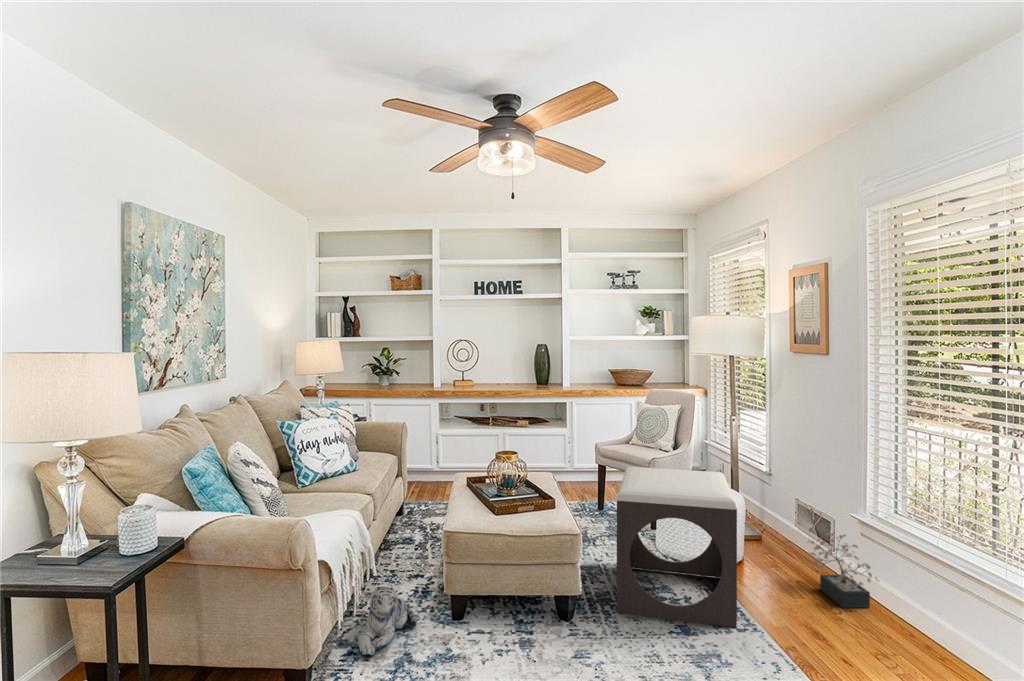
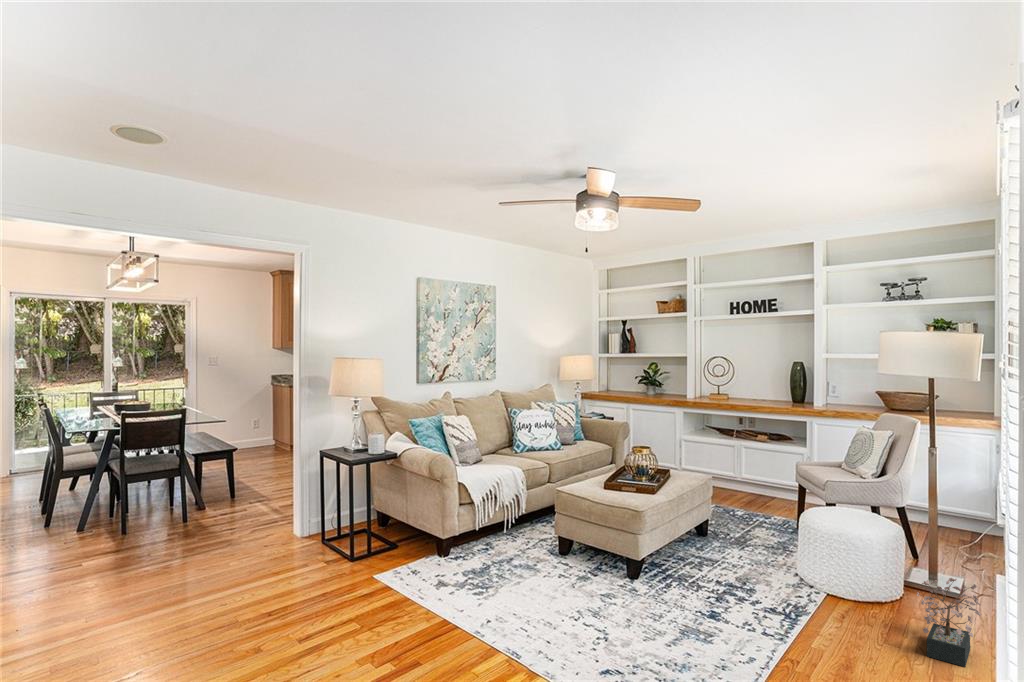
footstool: present [617,467,737,628] -> none [680,473,833,627]
plush toy: present [358,586,417,655] -> none [486,517,541,558]

